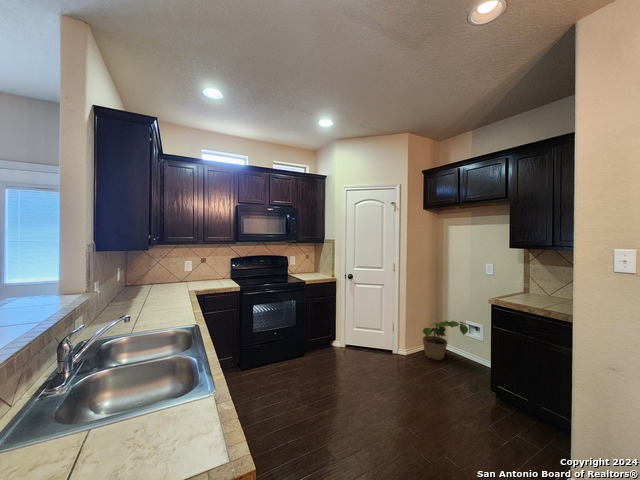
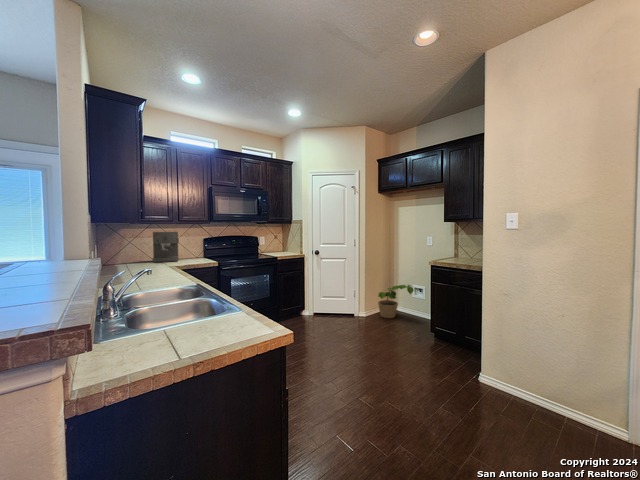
coffee maker: none [177,253,205,286] -> present [153,232,178,263]

